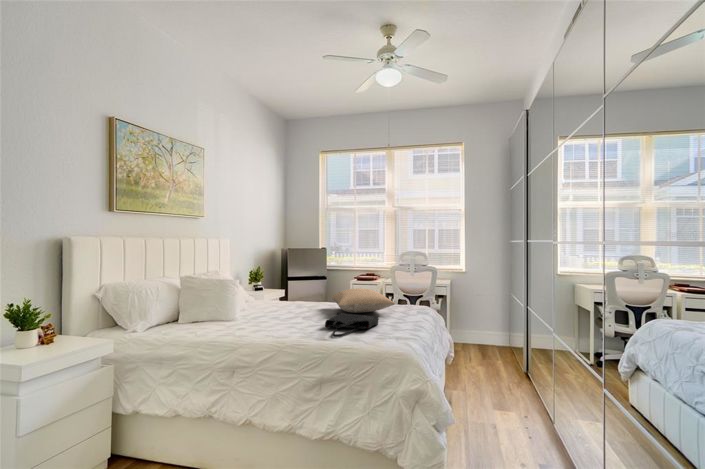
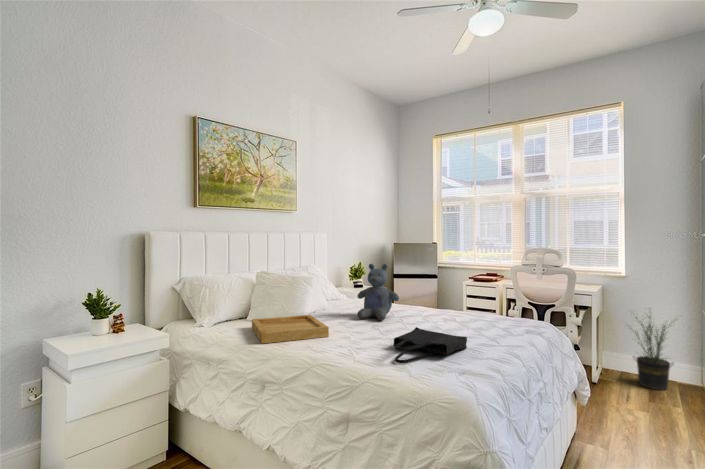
stuffed bear: none [276,264,314,312] -> present [357,264,399,321]
pillow: present [331,288,395,313] -> none [421,296,498,327]
potted plant: none [464,294,502,352] -> present [635,316,670,390]
tray: none [186,311,265,335] -> present [252,315,329,344]

